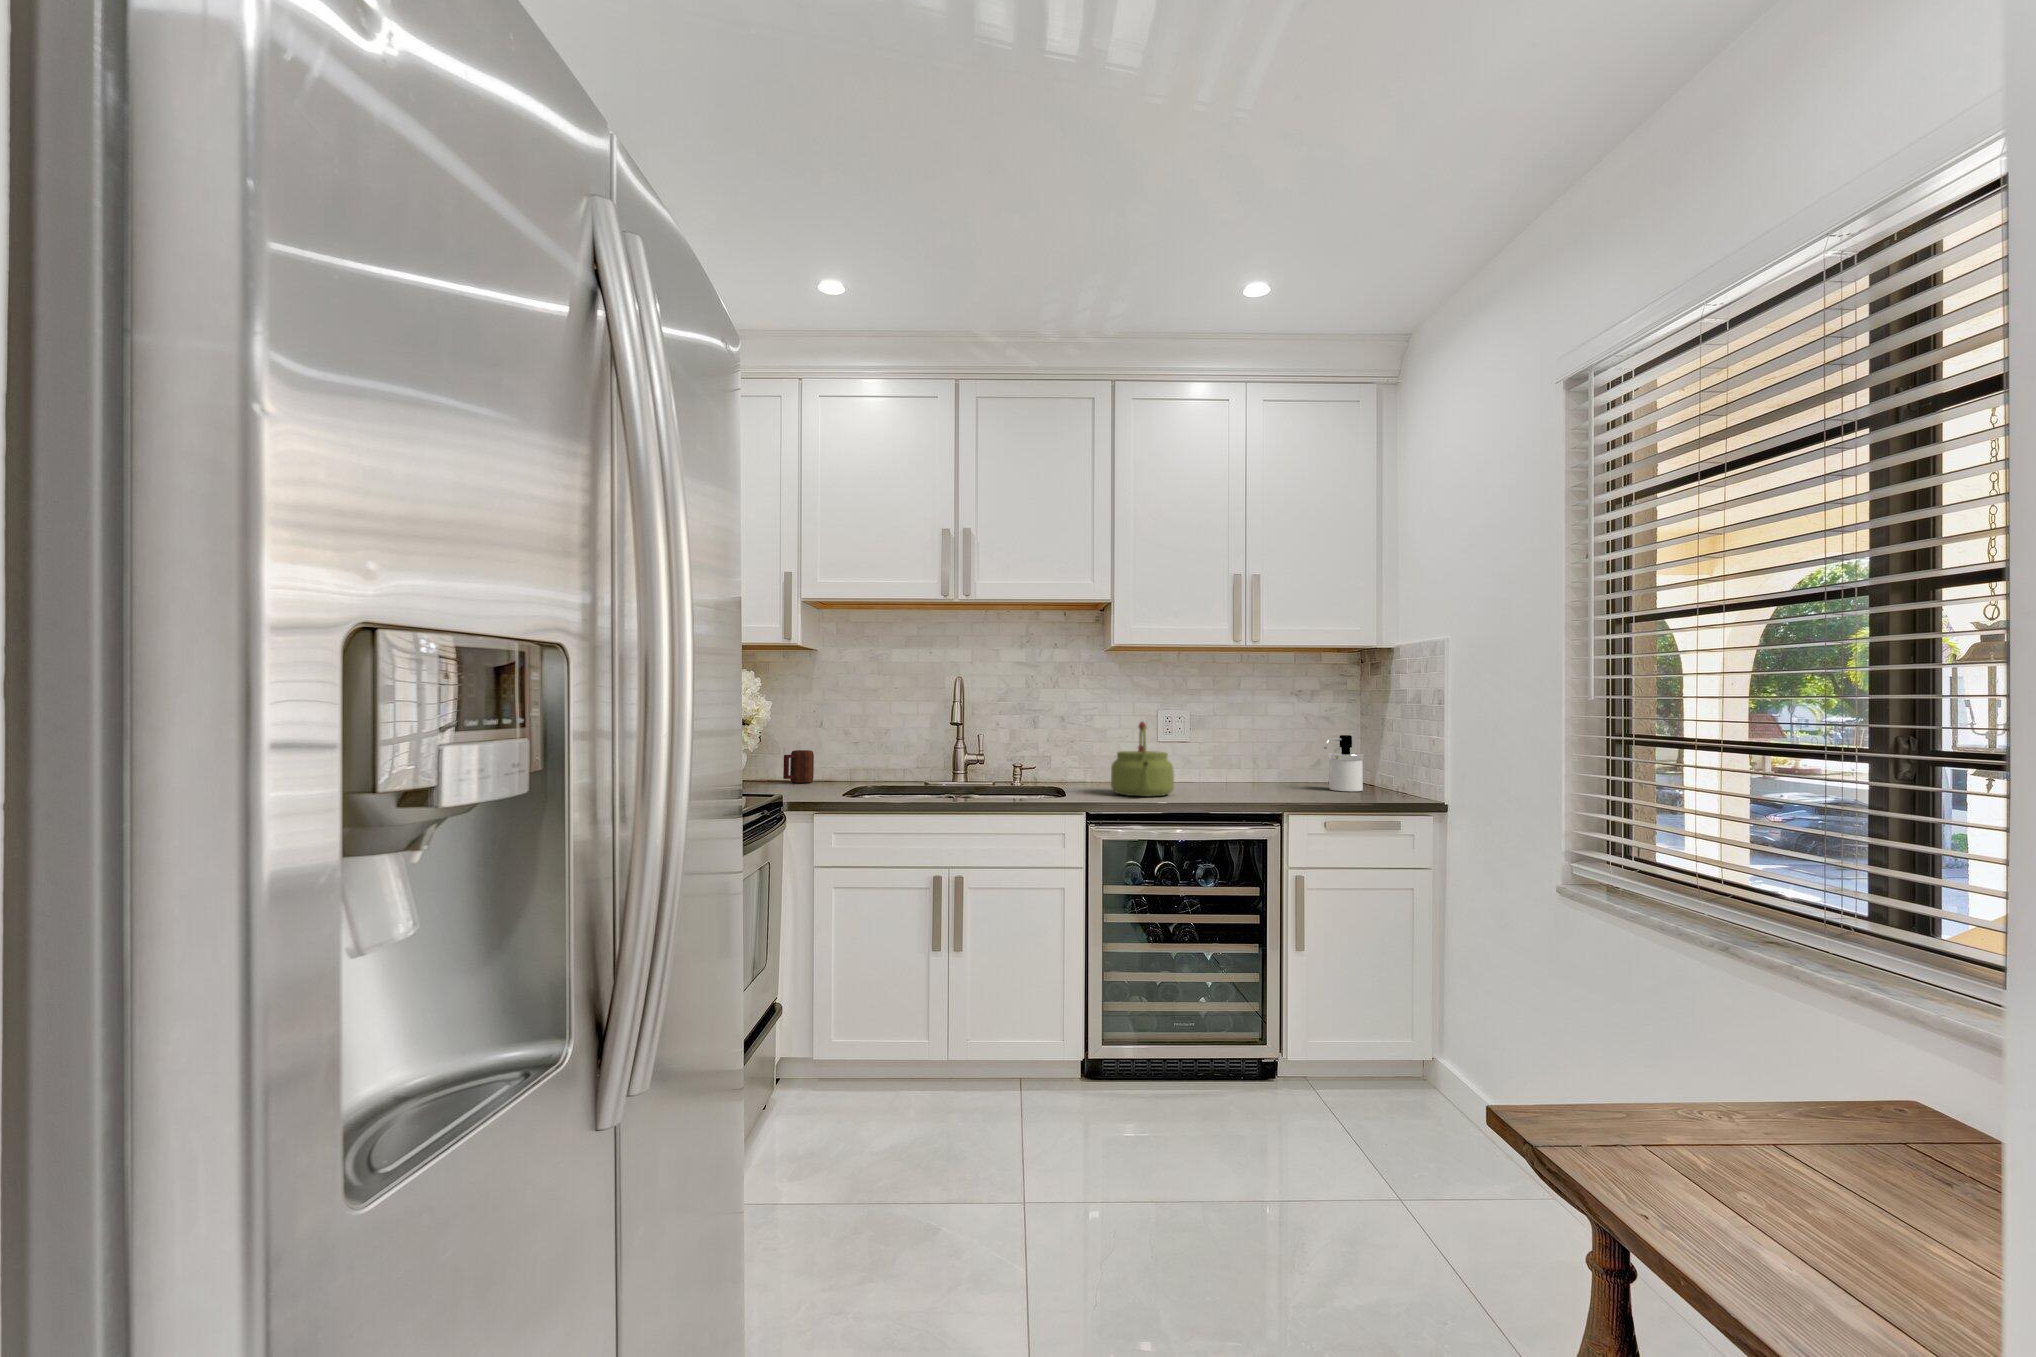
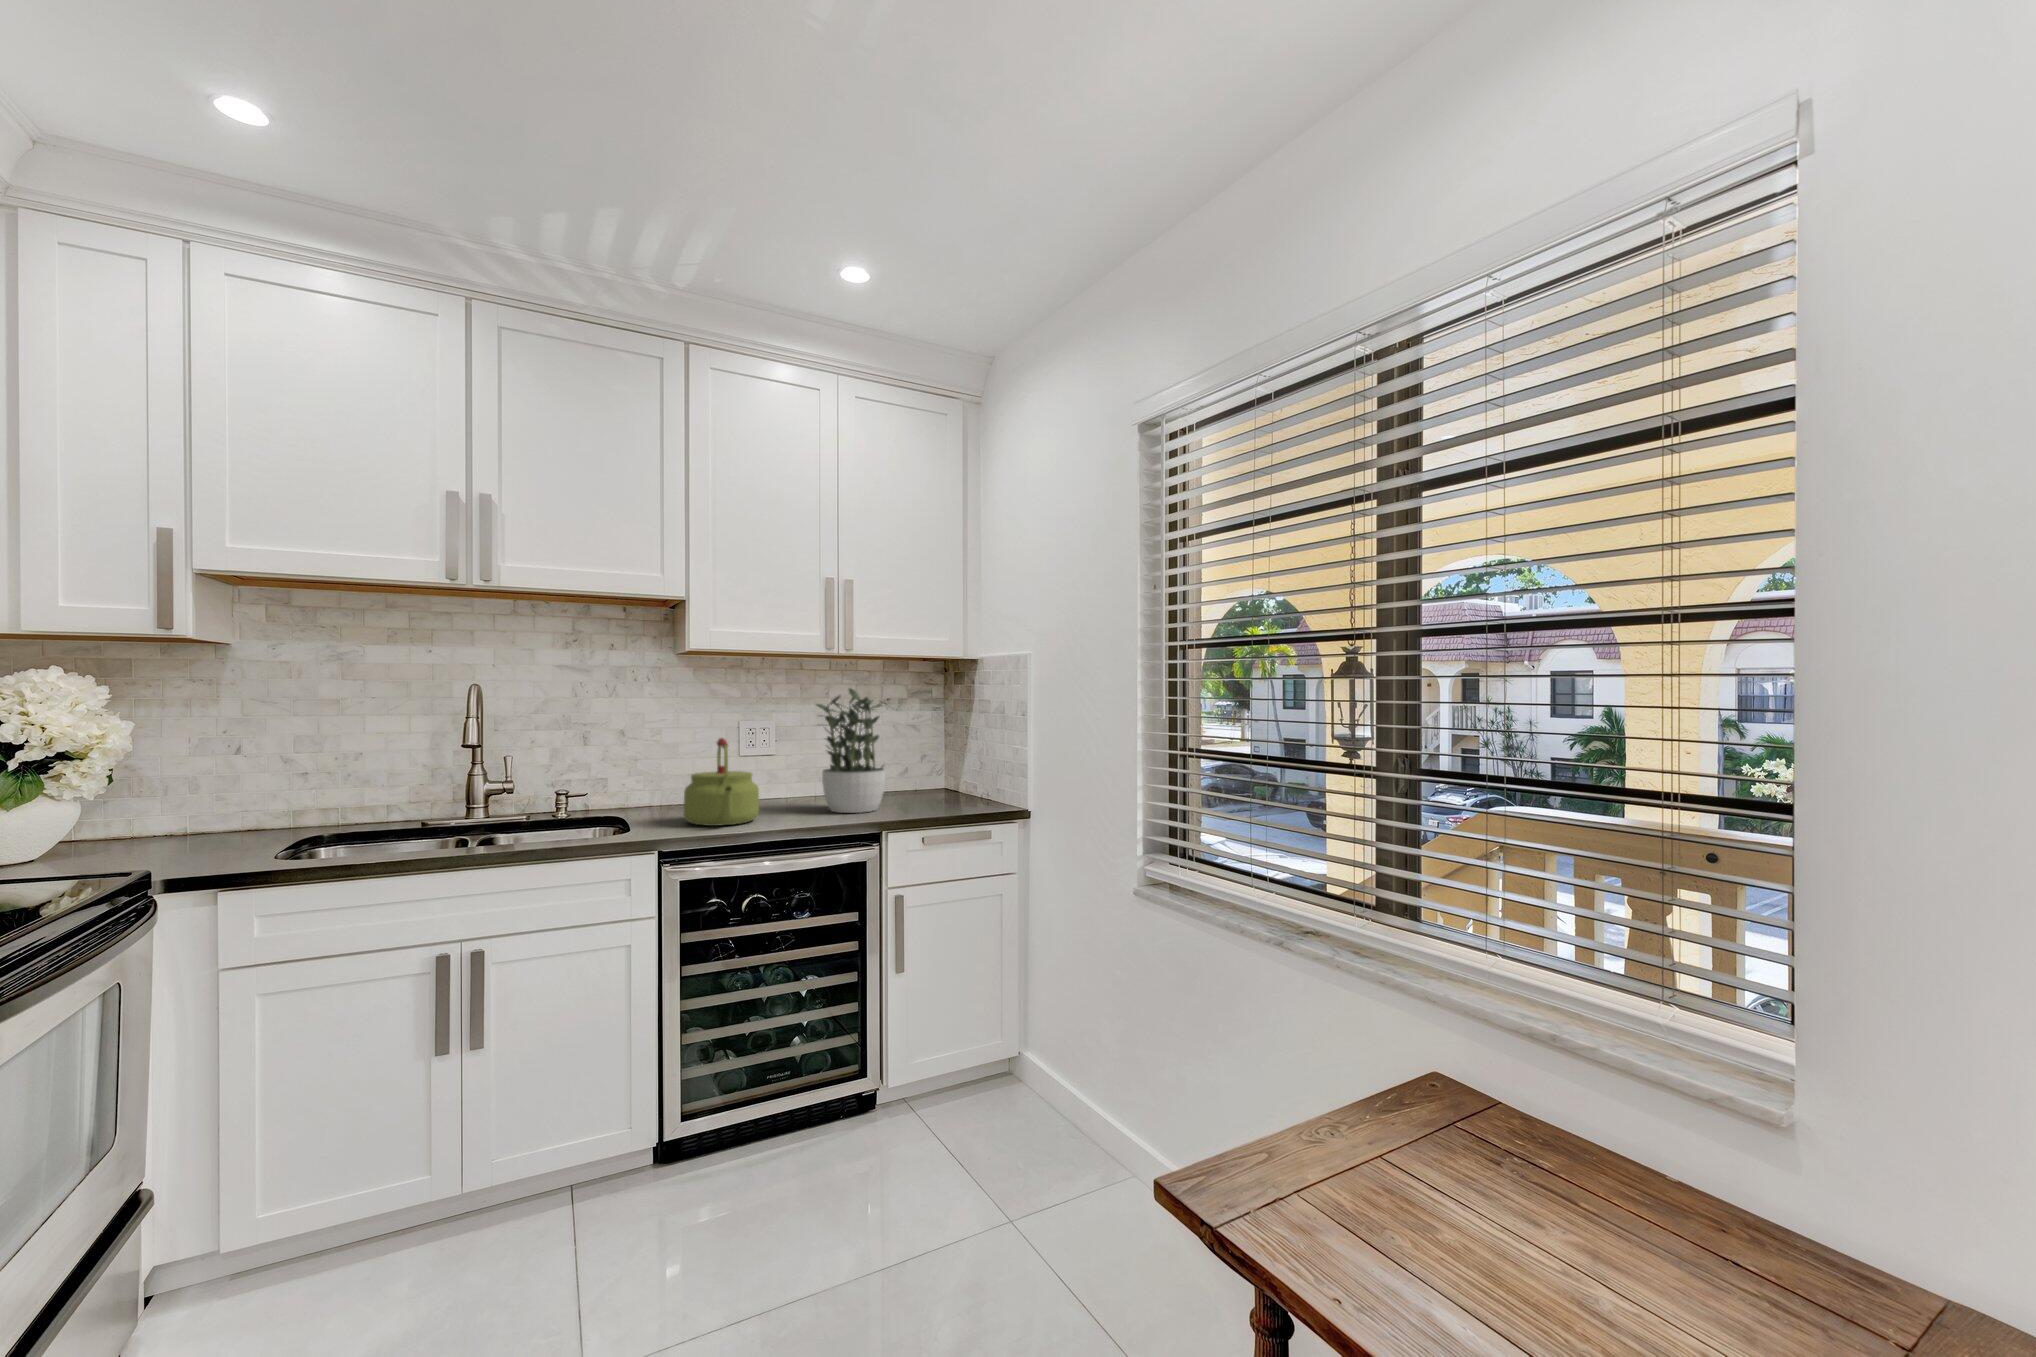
potted plant: none [1223,679,1292,796] -> present [817,688,885,813]
soap dispenser: present [1324,735,1364,791] -> none [914,743,951,800]
mug: present [783,750,814,783] -> none [162,793,221,843]

